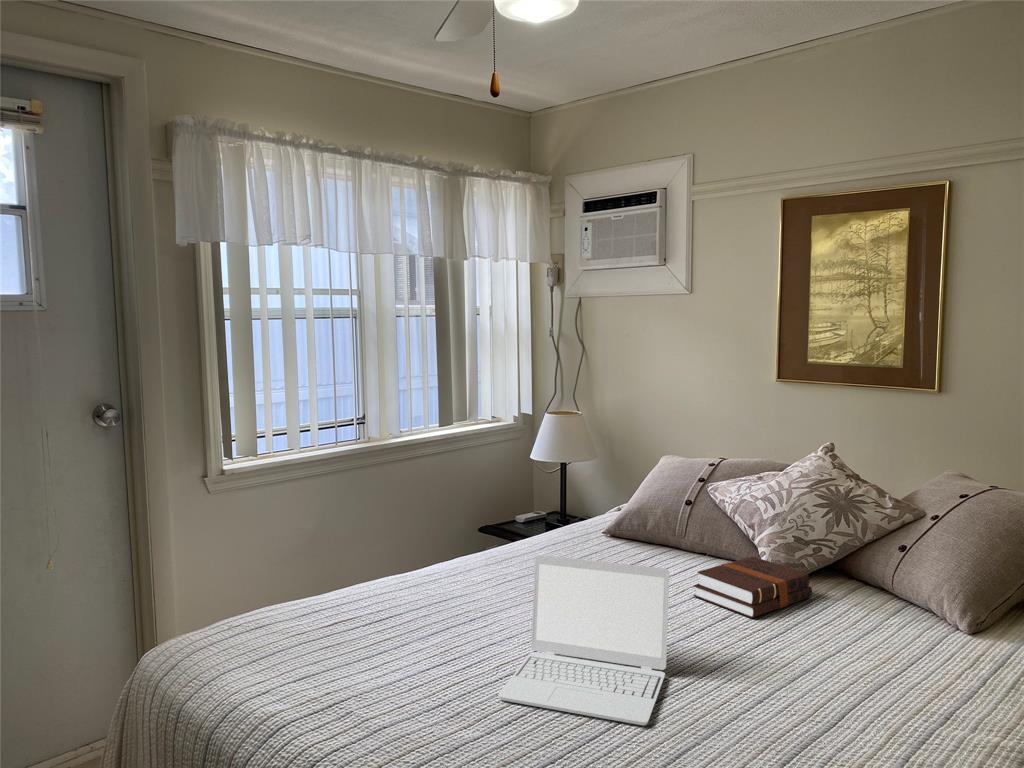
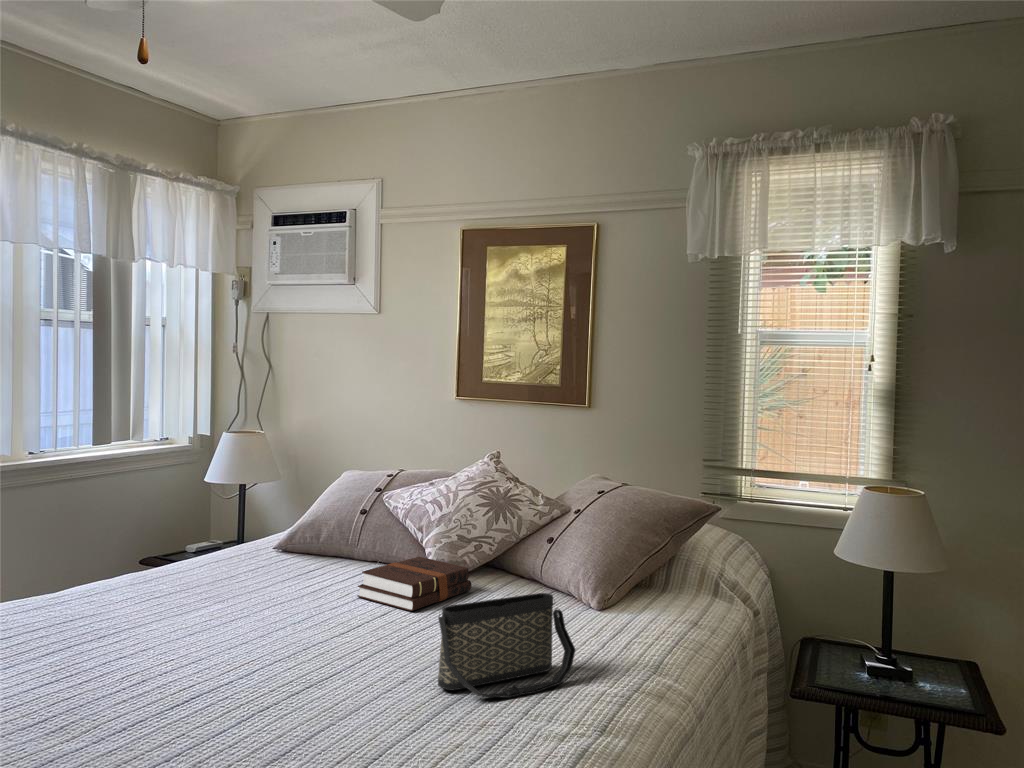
laptop: present [498,555,669,725] -> none [114,551,322,715]
handbag: none [794,625,952,737] -> present [438,593,575,698]

